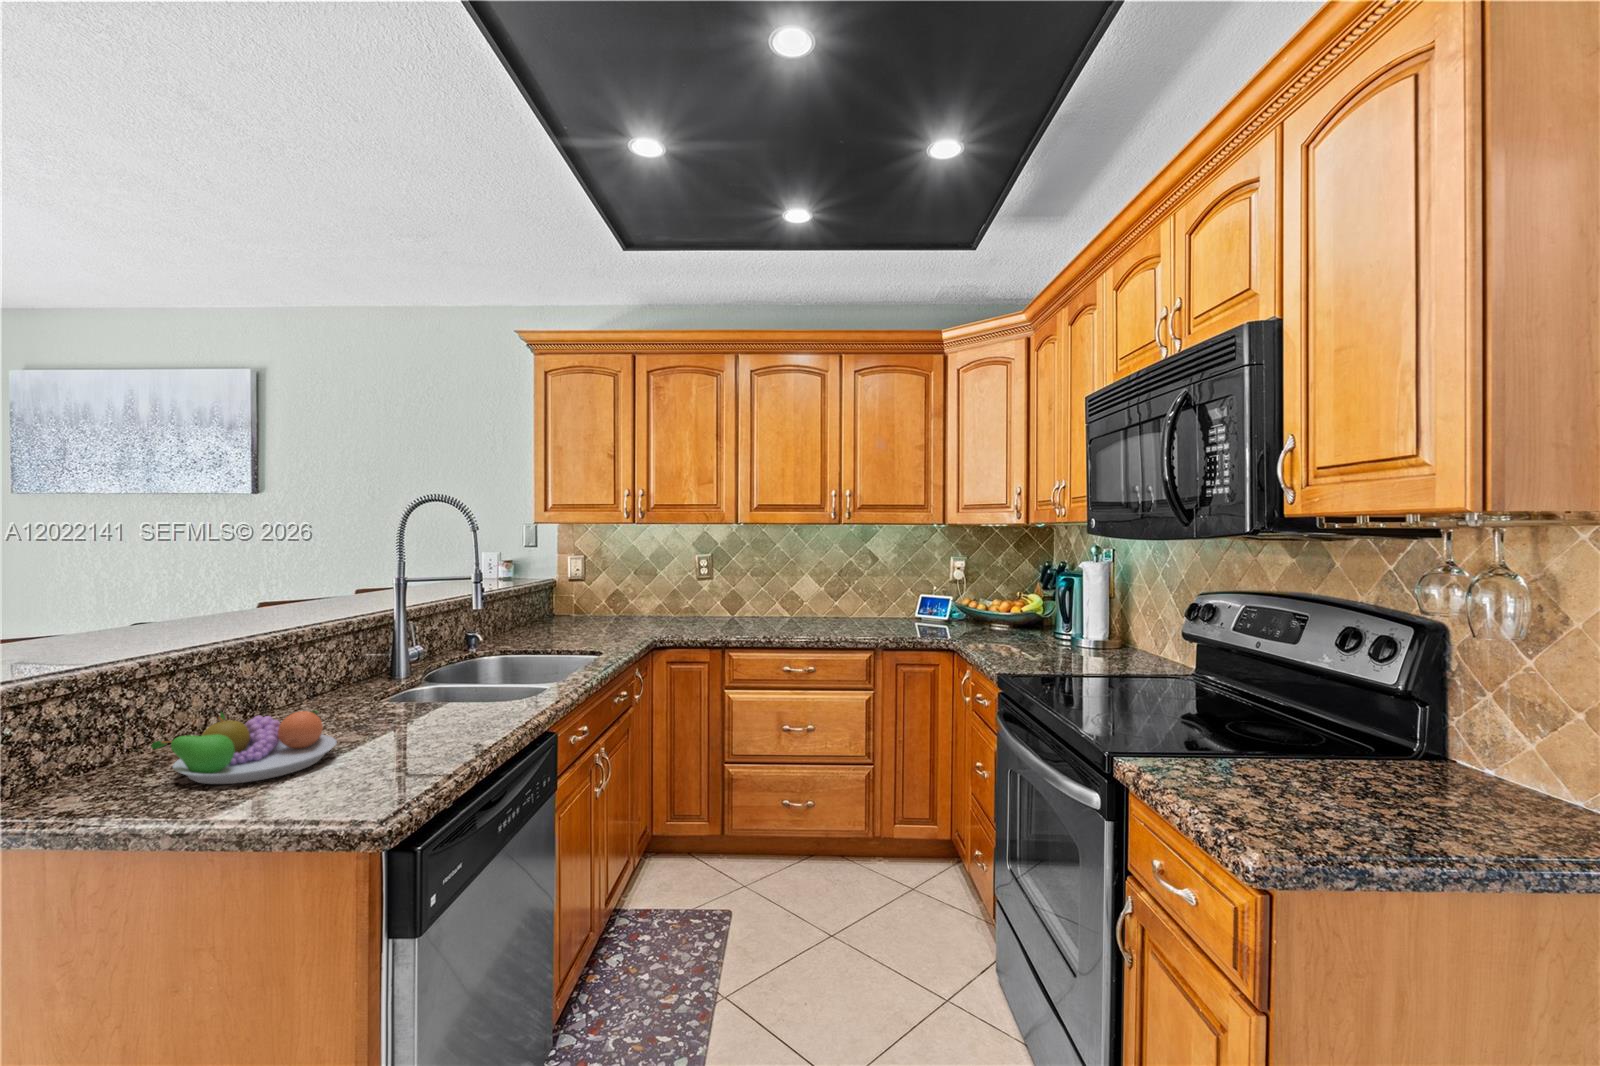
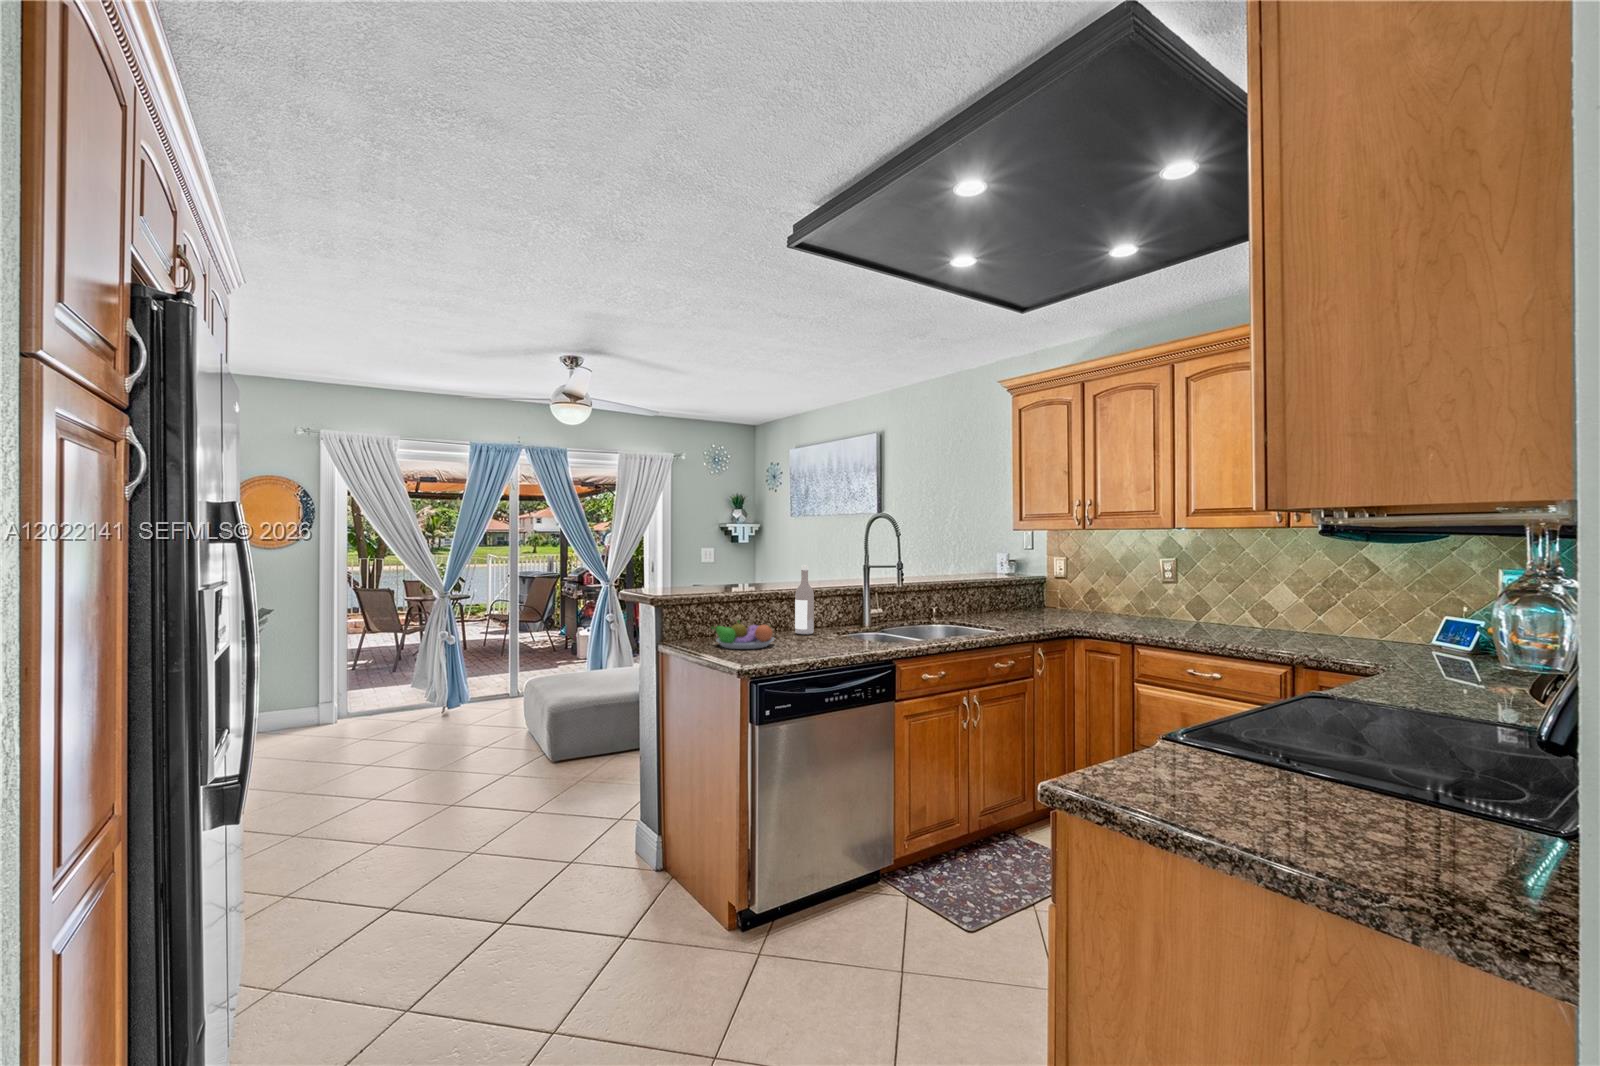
wine bottle: none [302,581,345,714] -> present [795,565,814,635]

